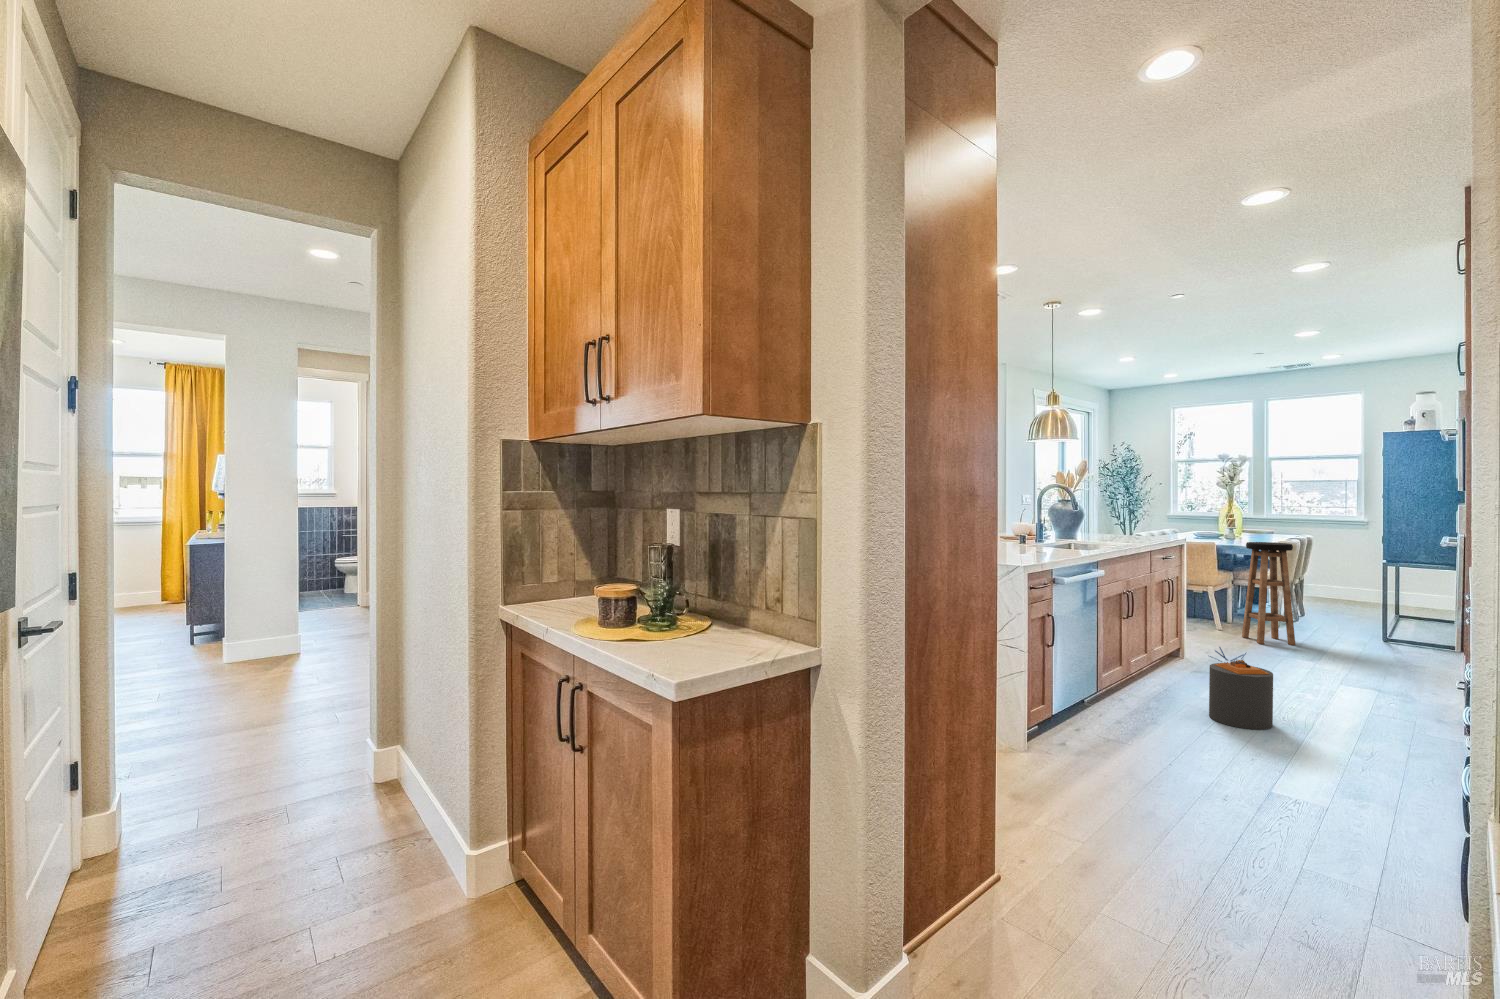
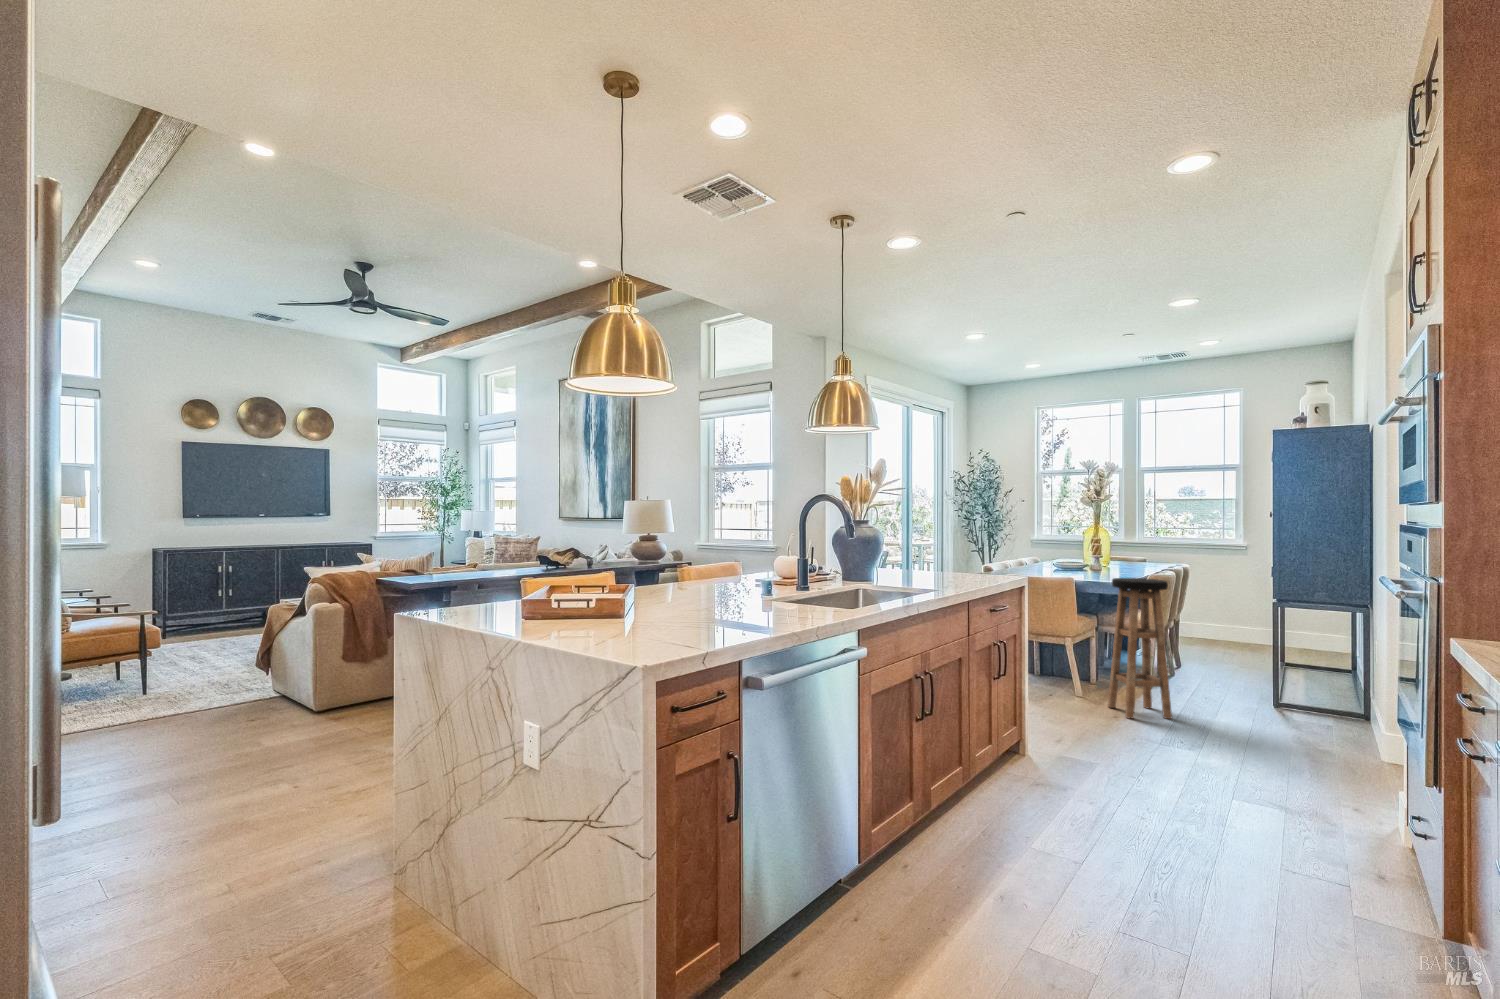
trash can: present [1209,647,1273,730] -> none [1040,764,1141,919]

